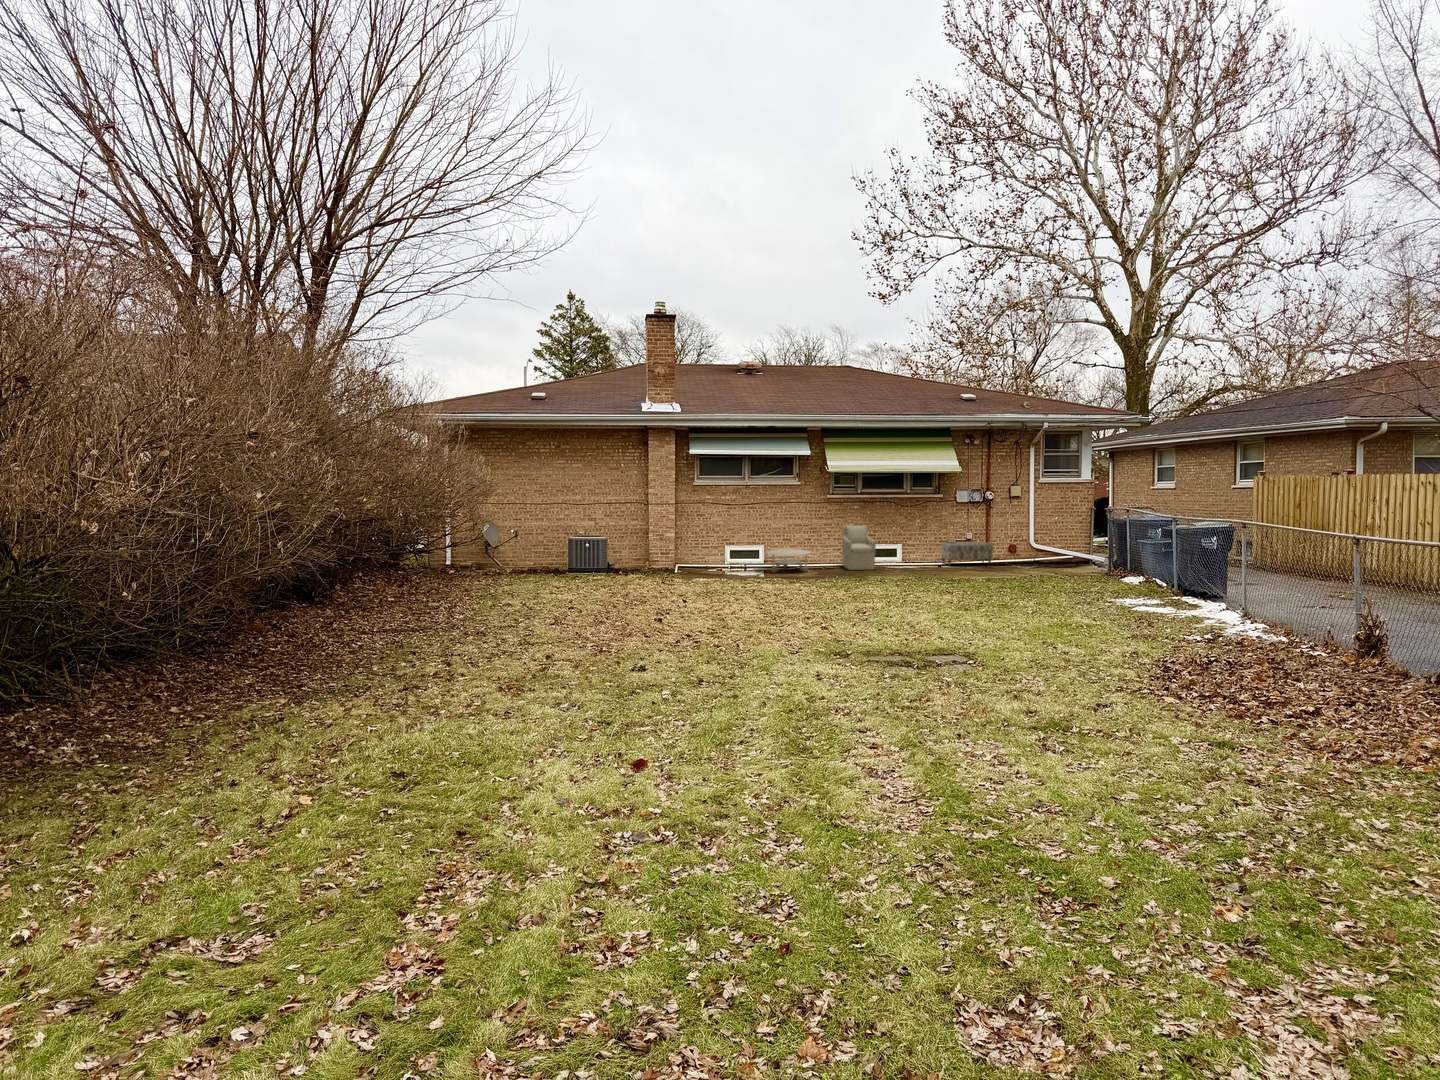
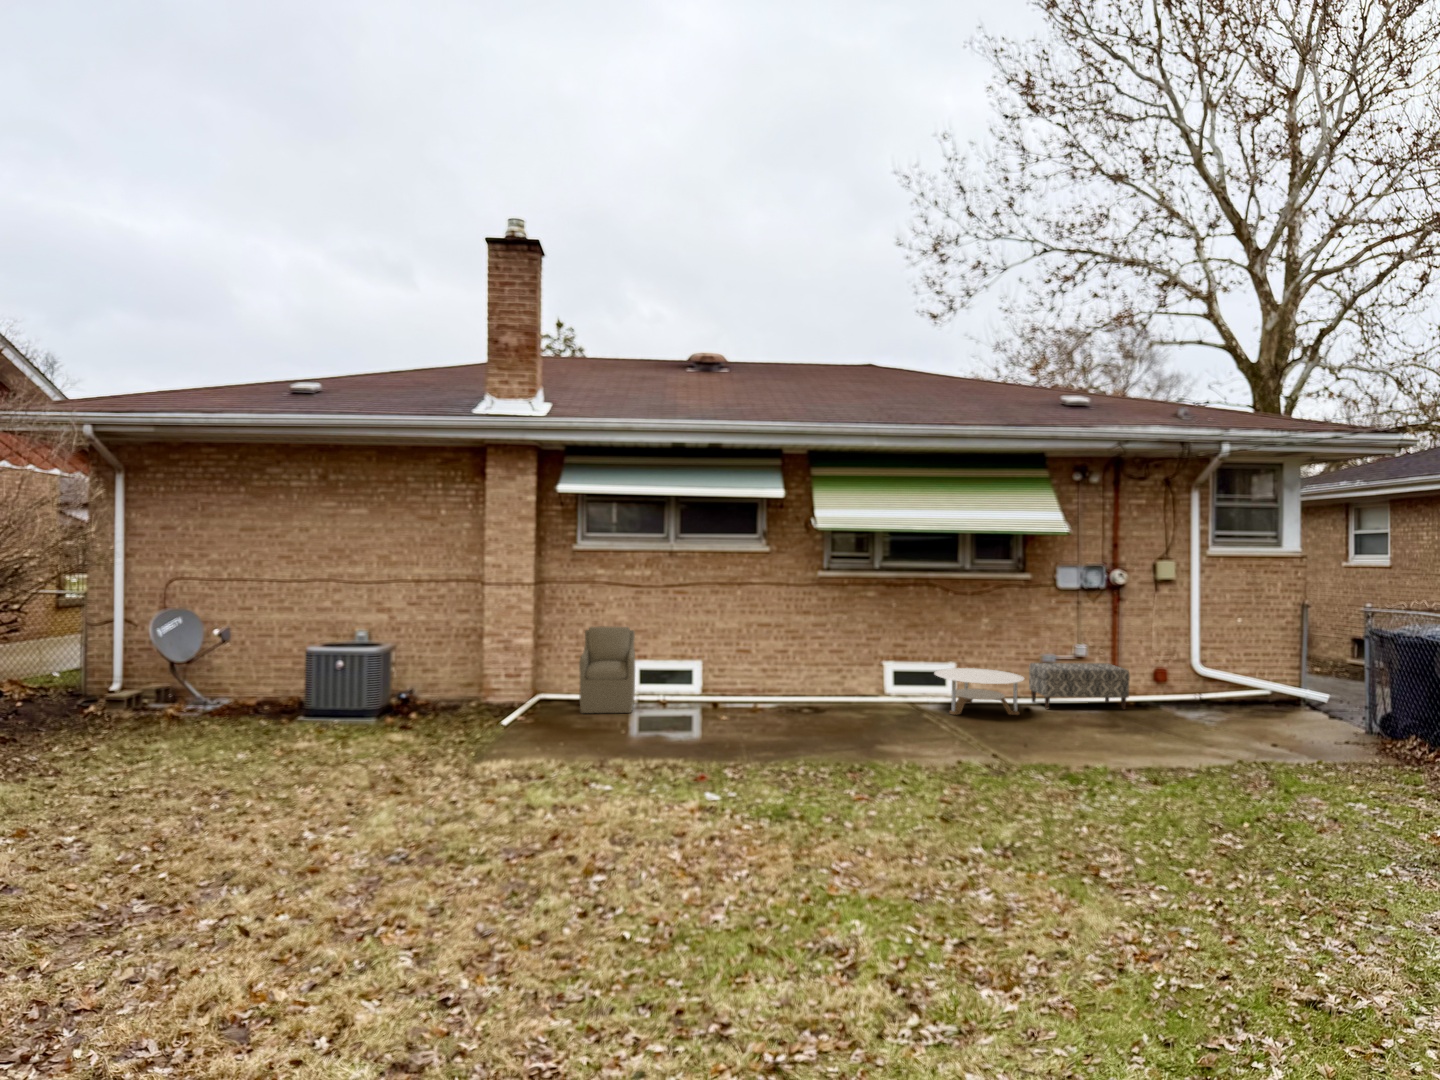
chair: present [842,526,876,570] -> present [579,626,635,713]
round table: present [766,549,811,572] -> present [934,668,1024,715]

